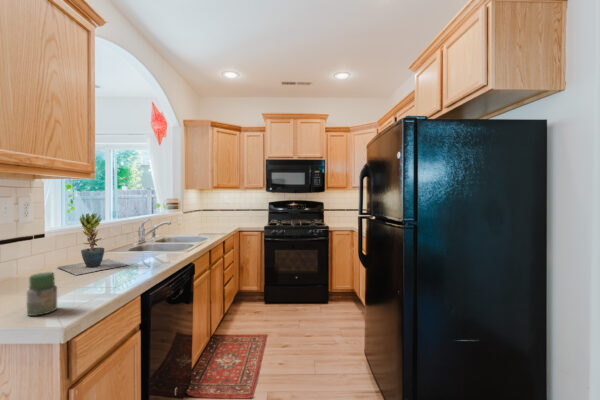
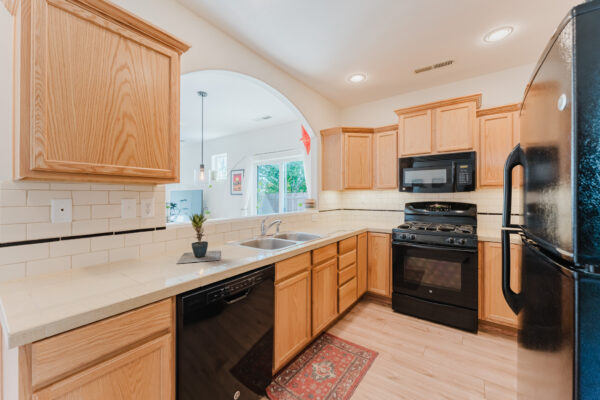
jar: present [27,272,57,316] -> none [75,267,101,305]

